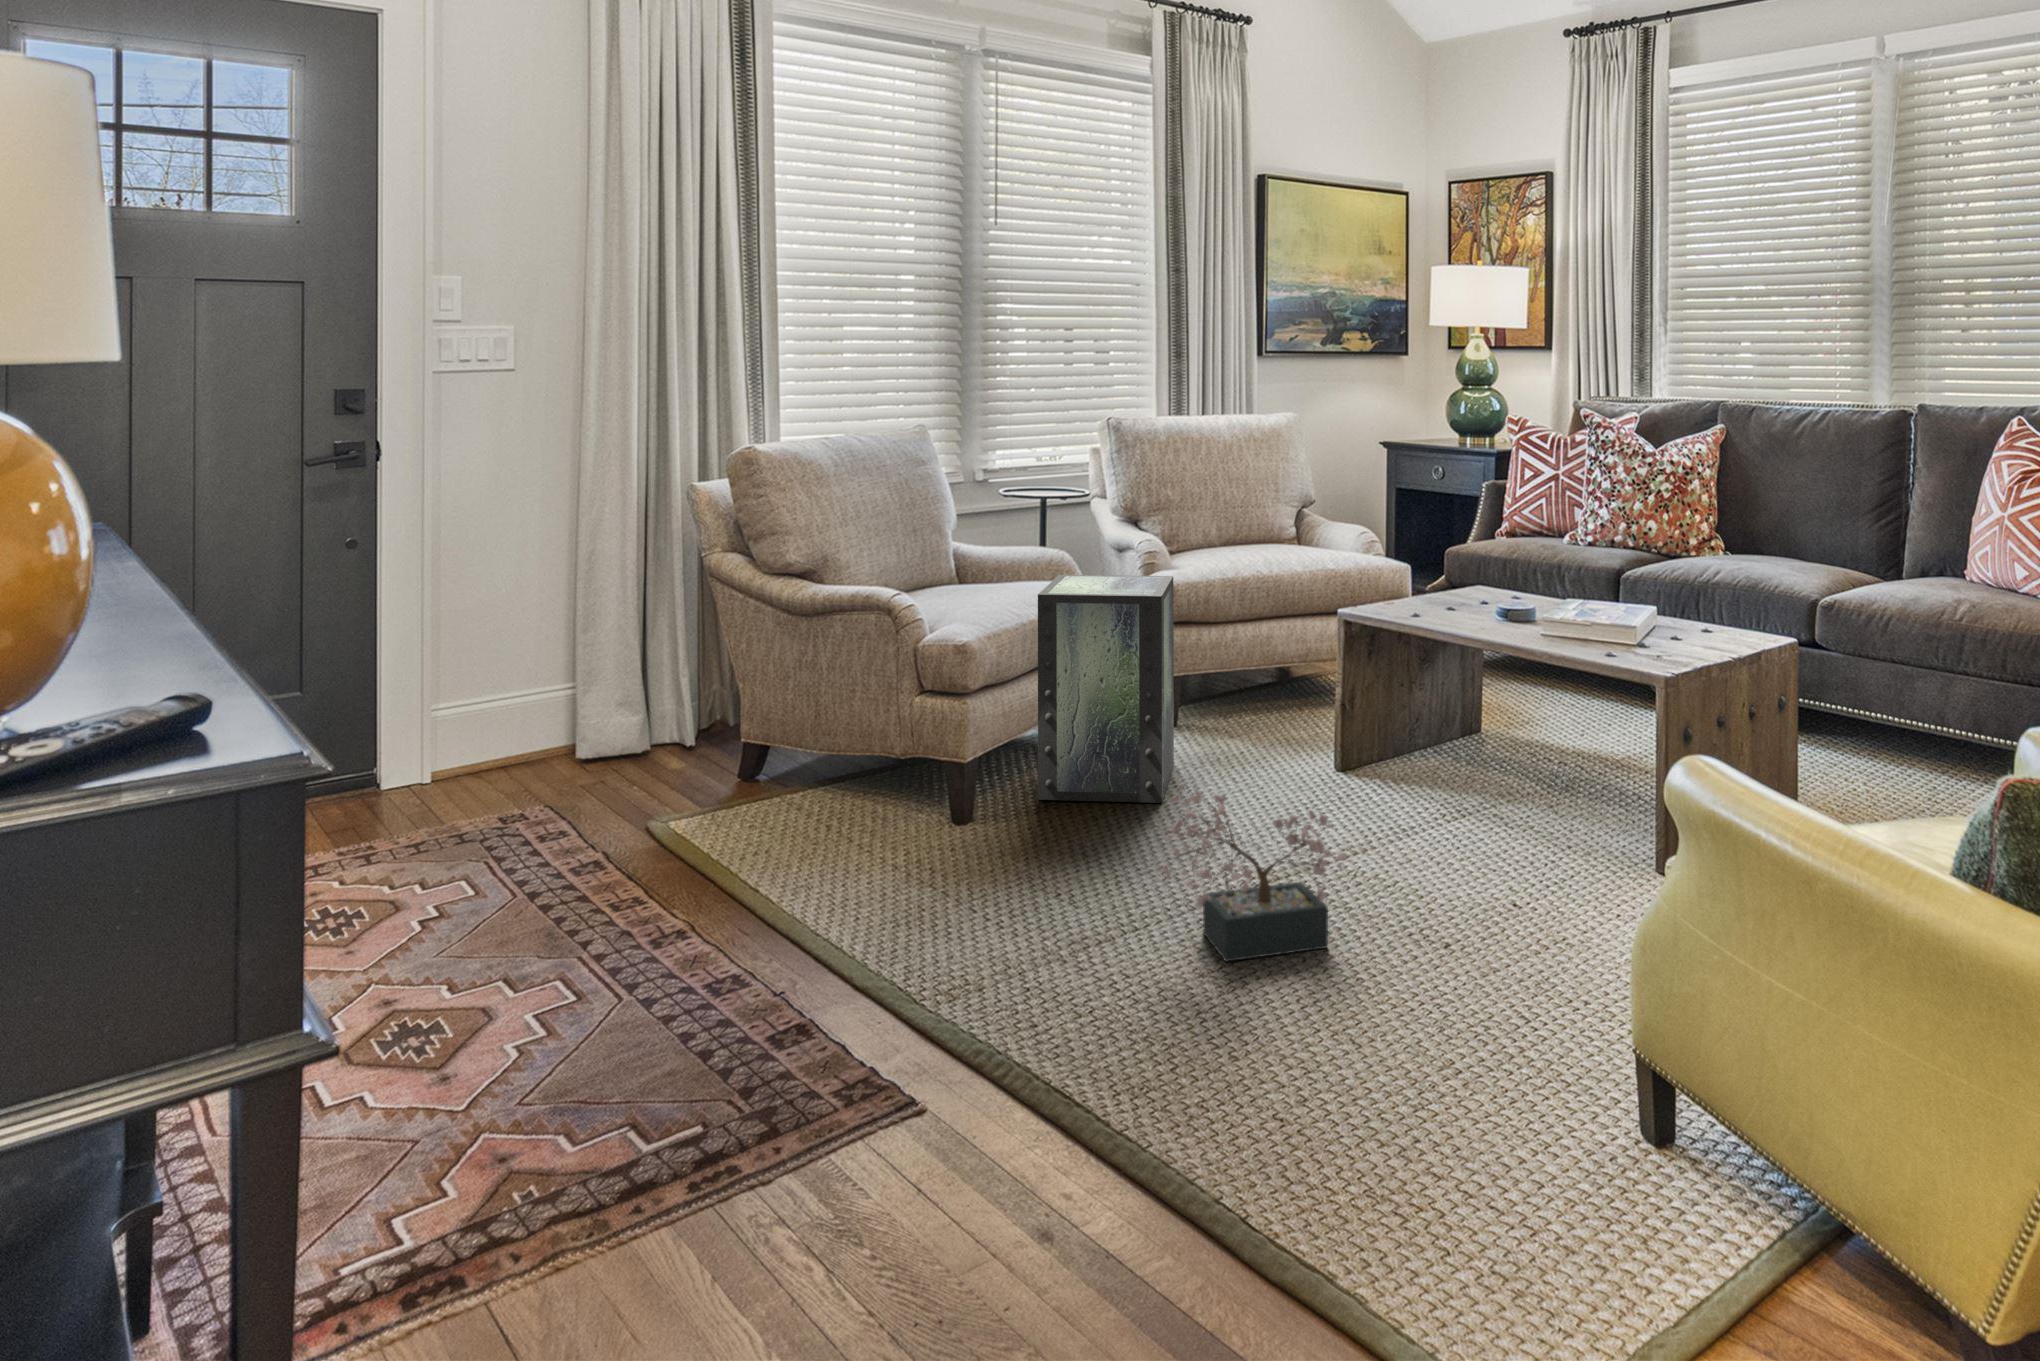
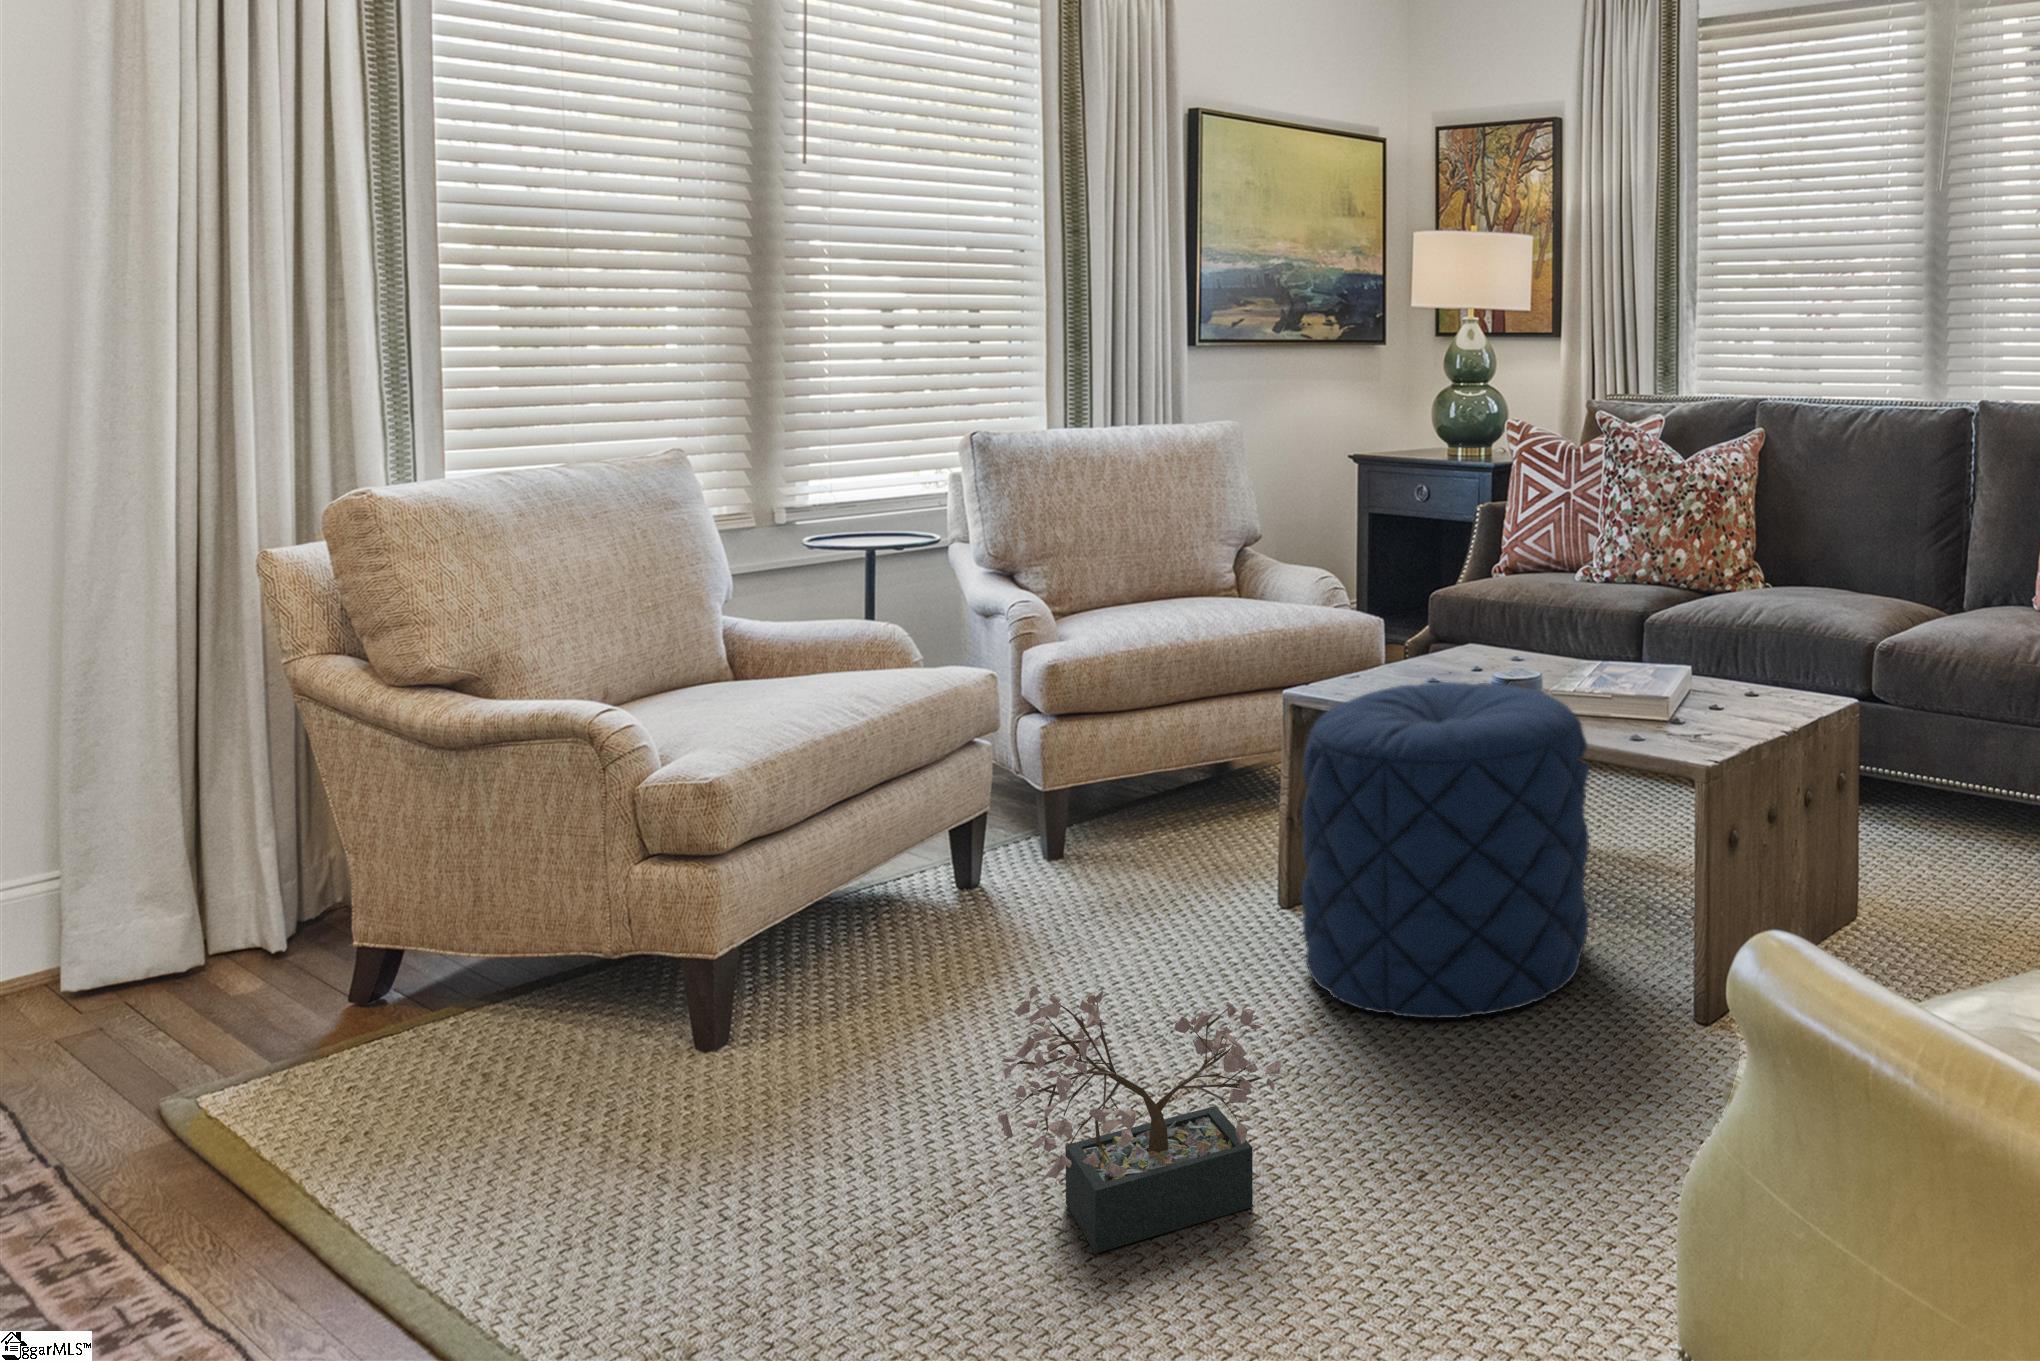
storage box: present [1038,575,1174,803] -> none [840,653,1053,991]
pouf: none [1355,609,1572,851] -> present [1302,682,1589,1019]

